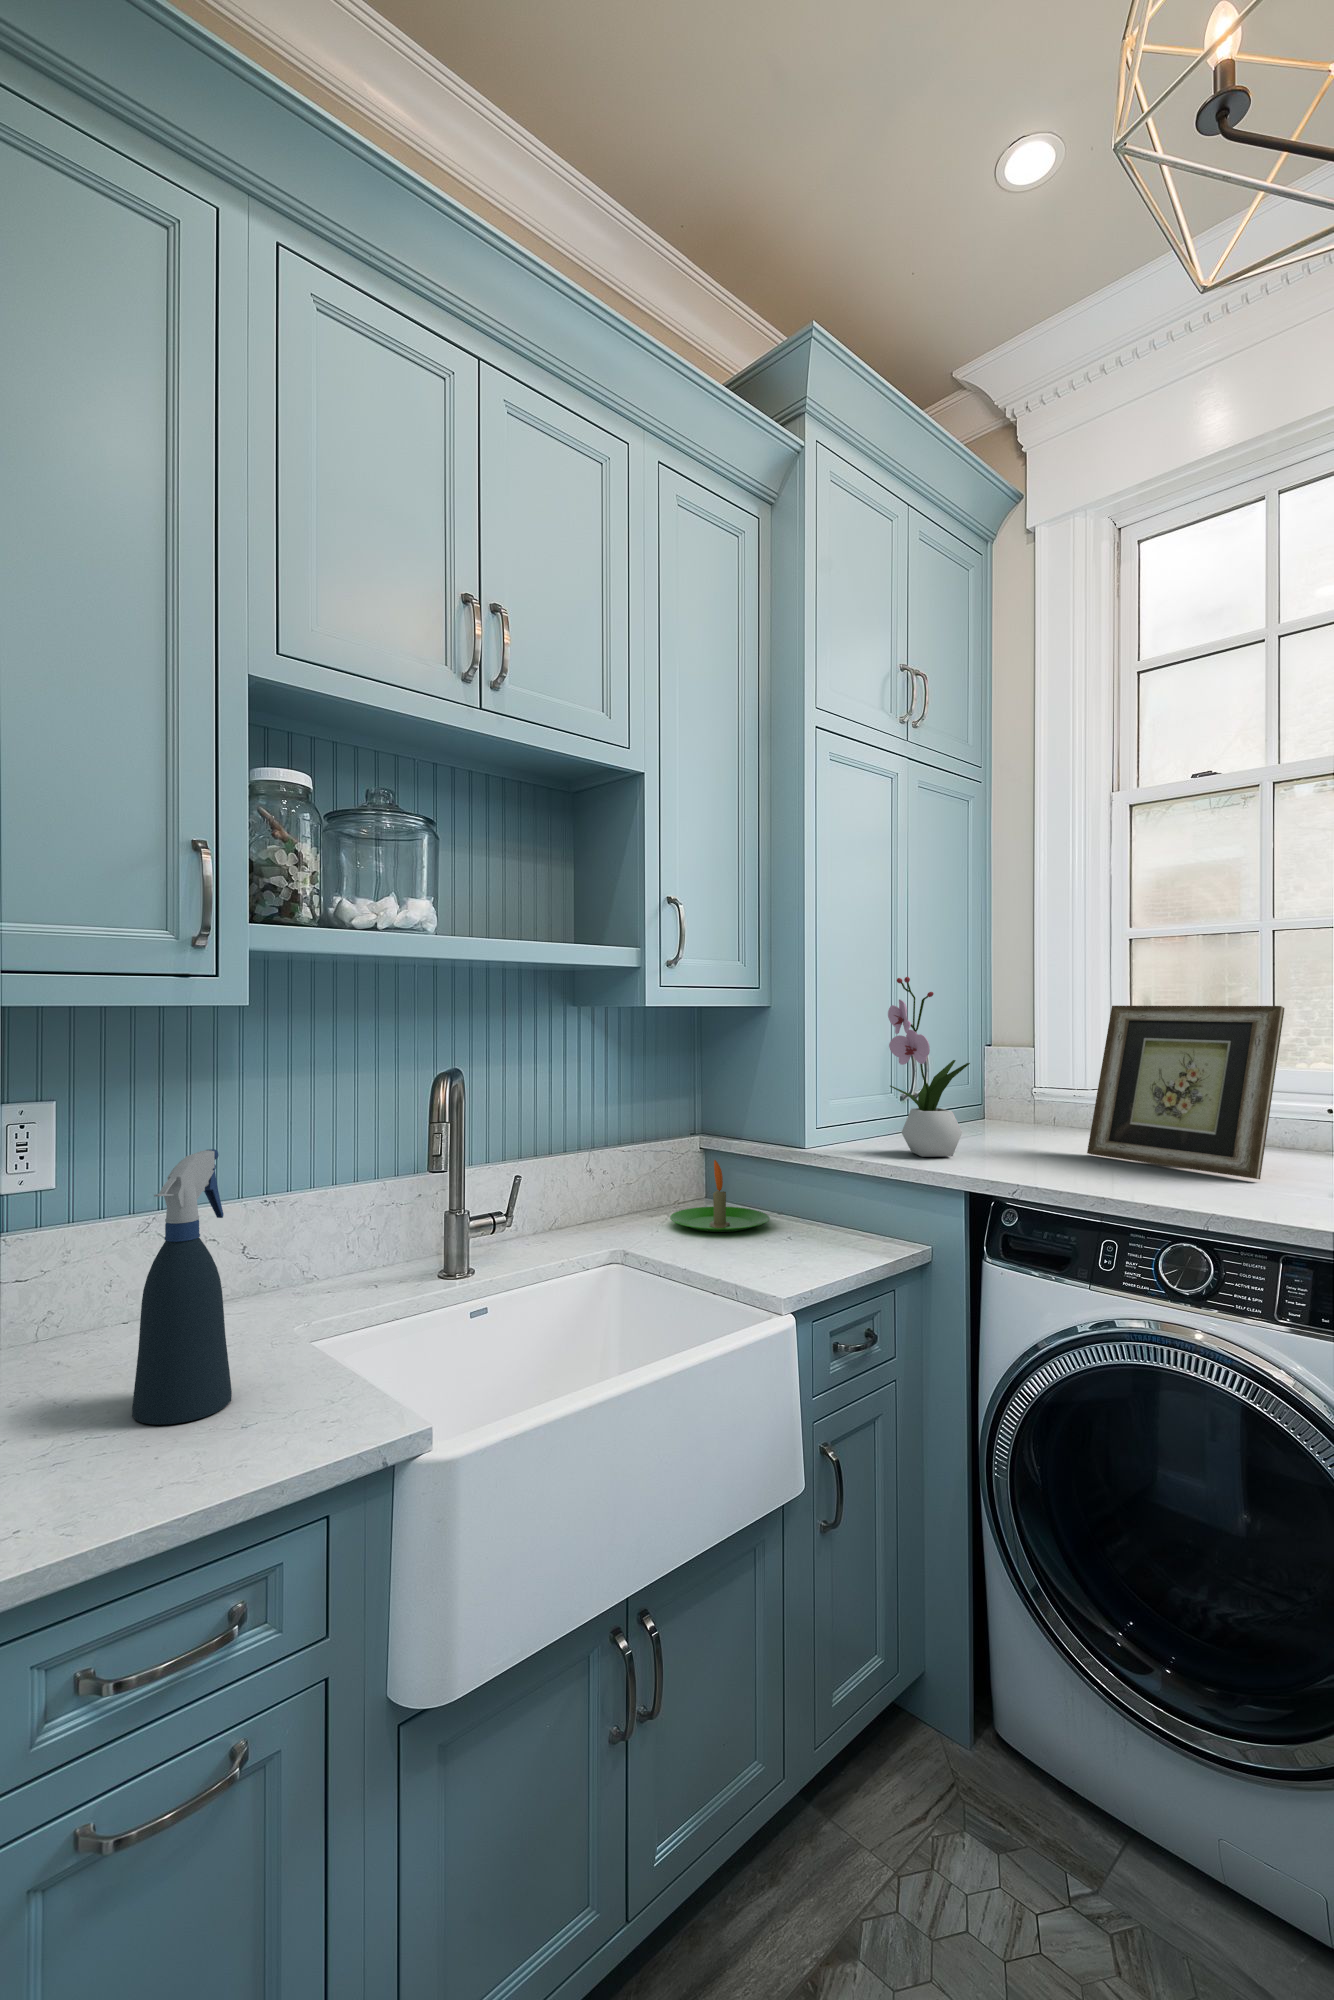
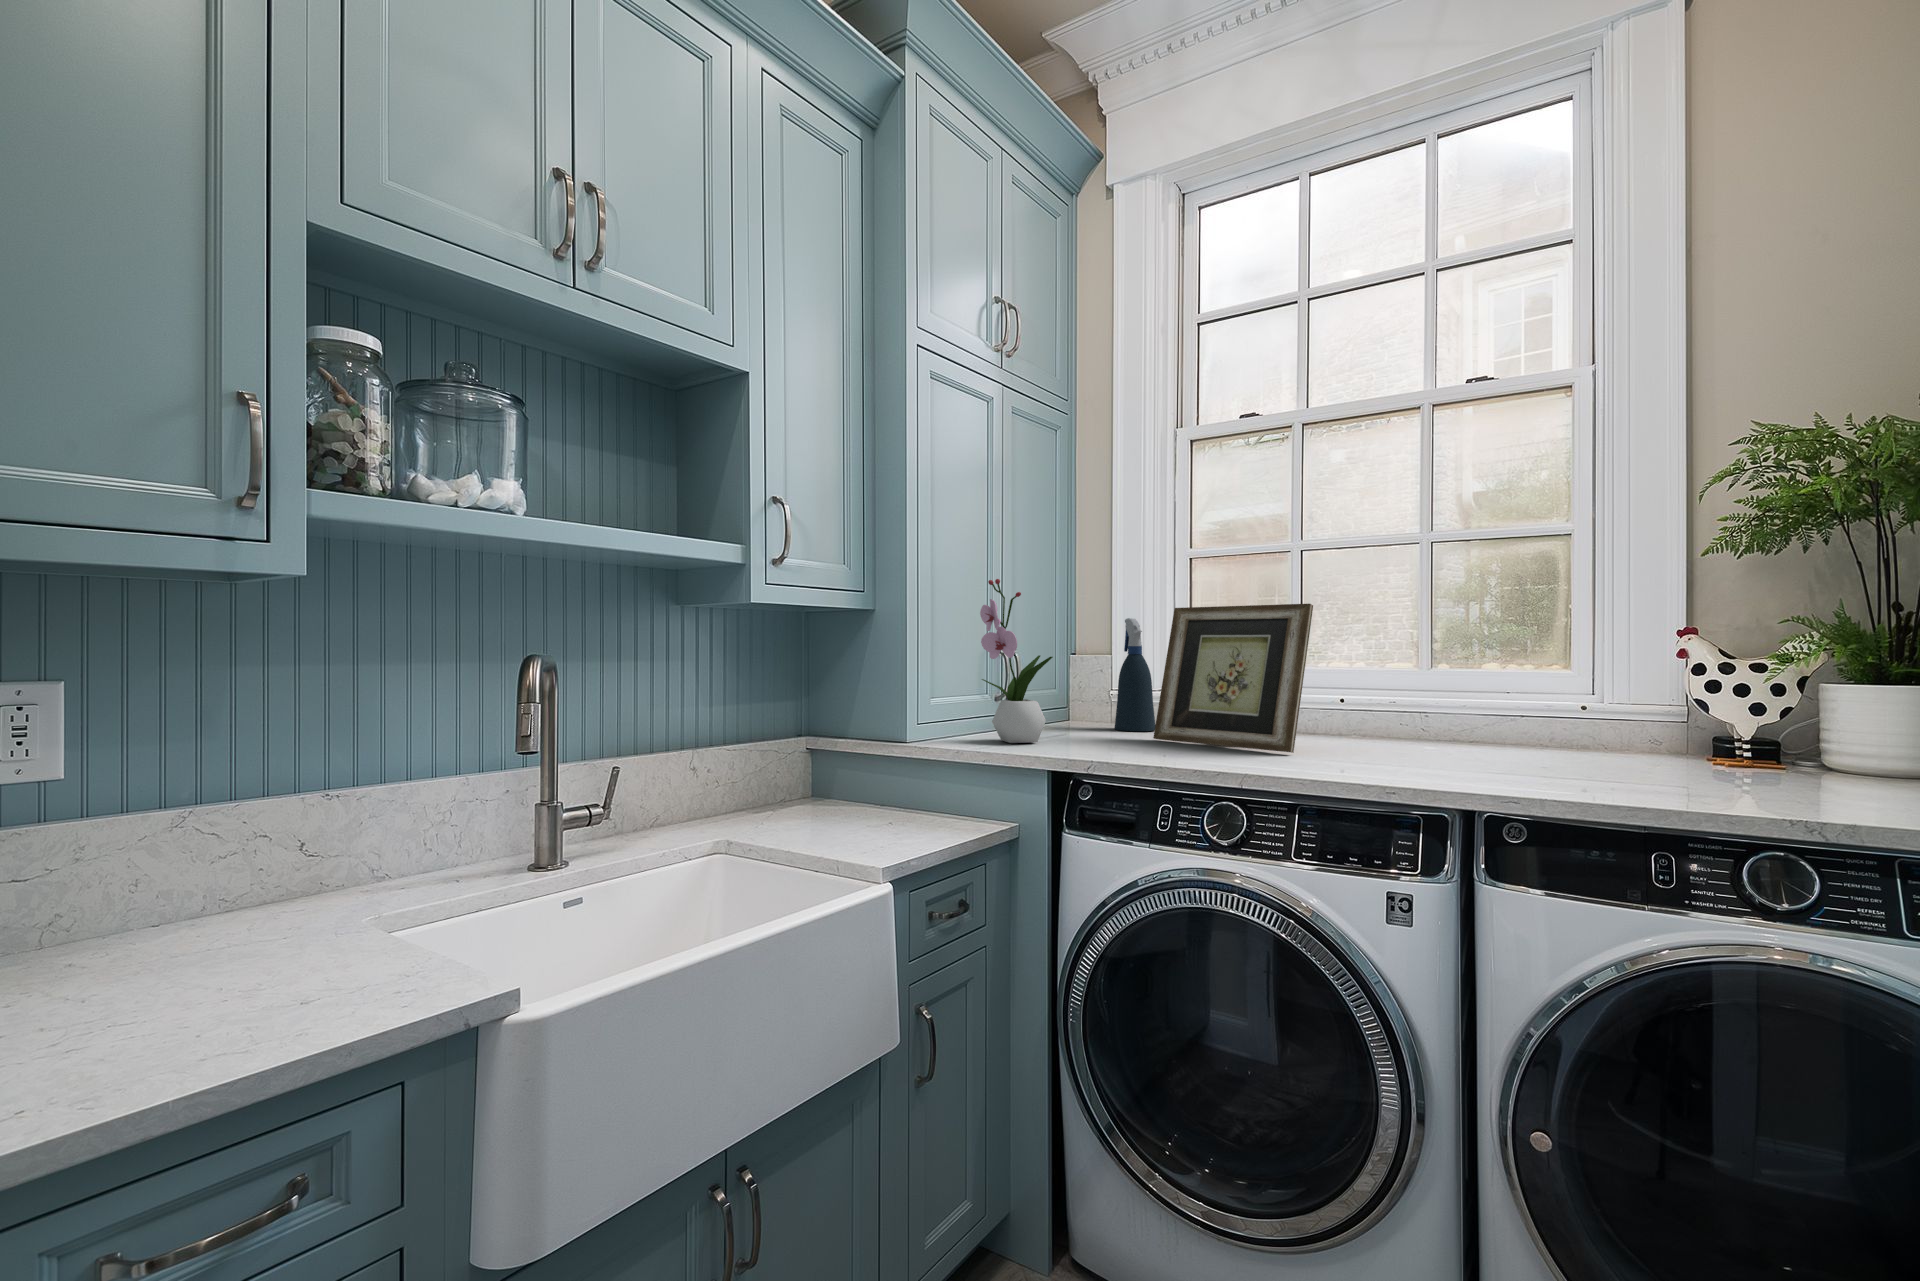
spray bottle: present [132,1149,232,1425] -> present [1115,618,1155,731]
candle: present [670,1160,770,1232] -> none [774,751,871,819]

